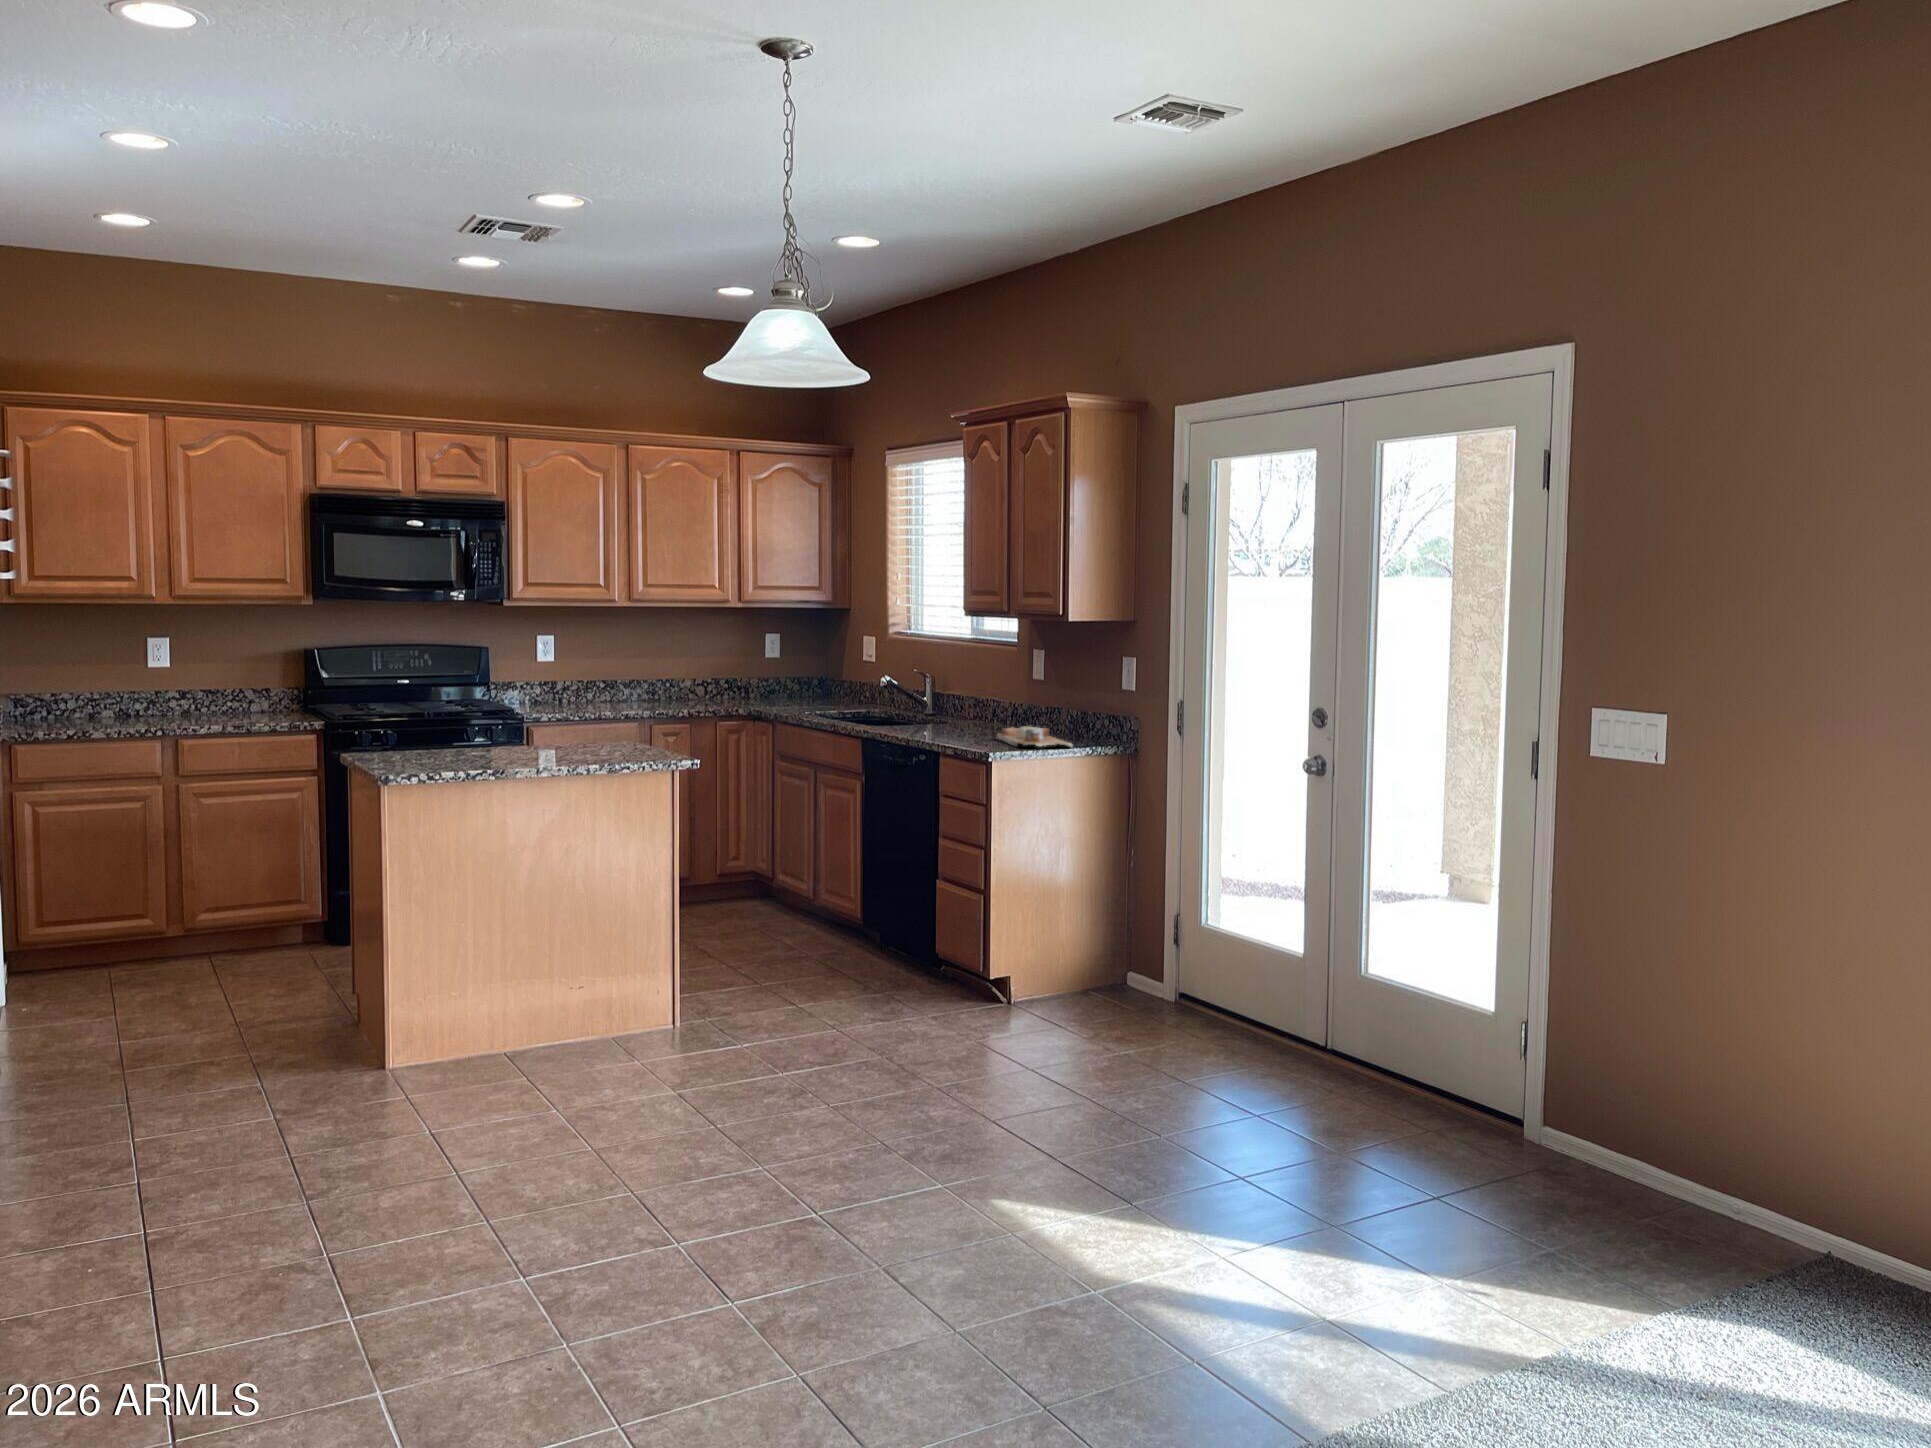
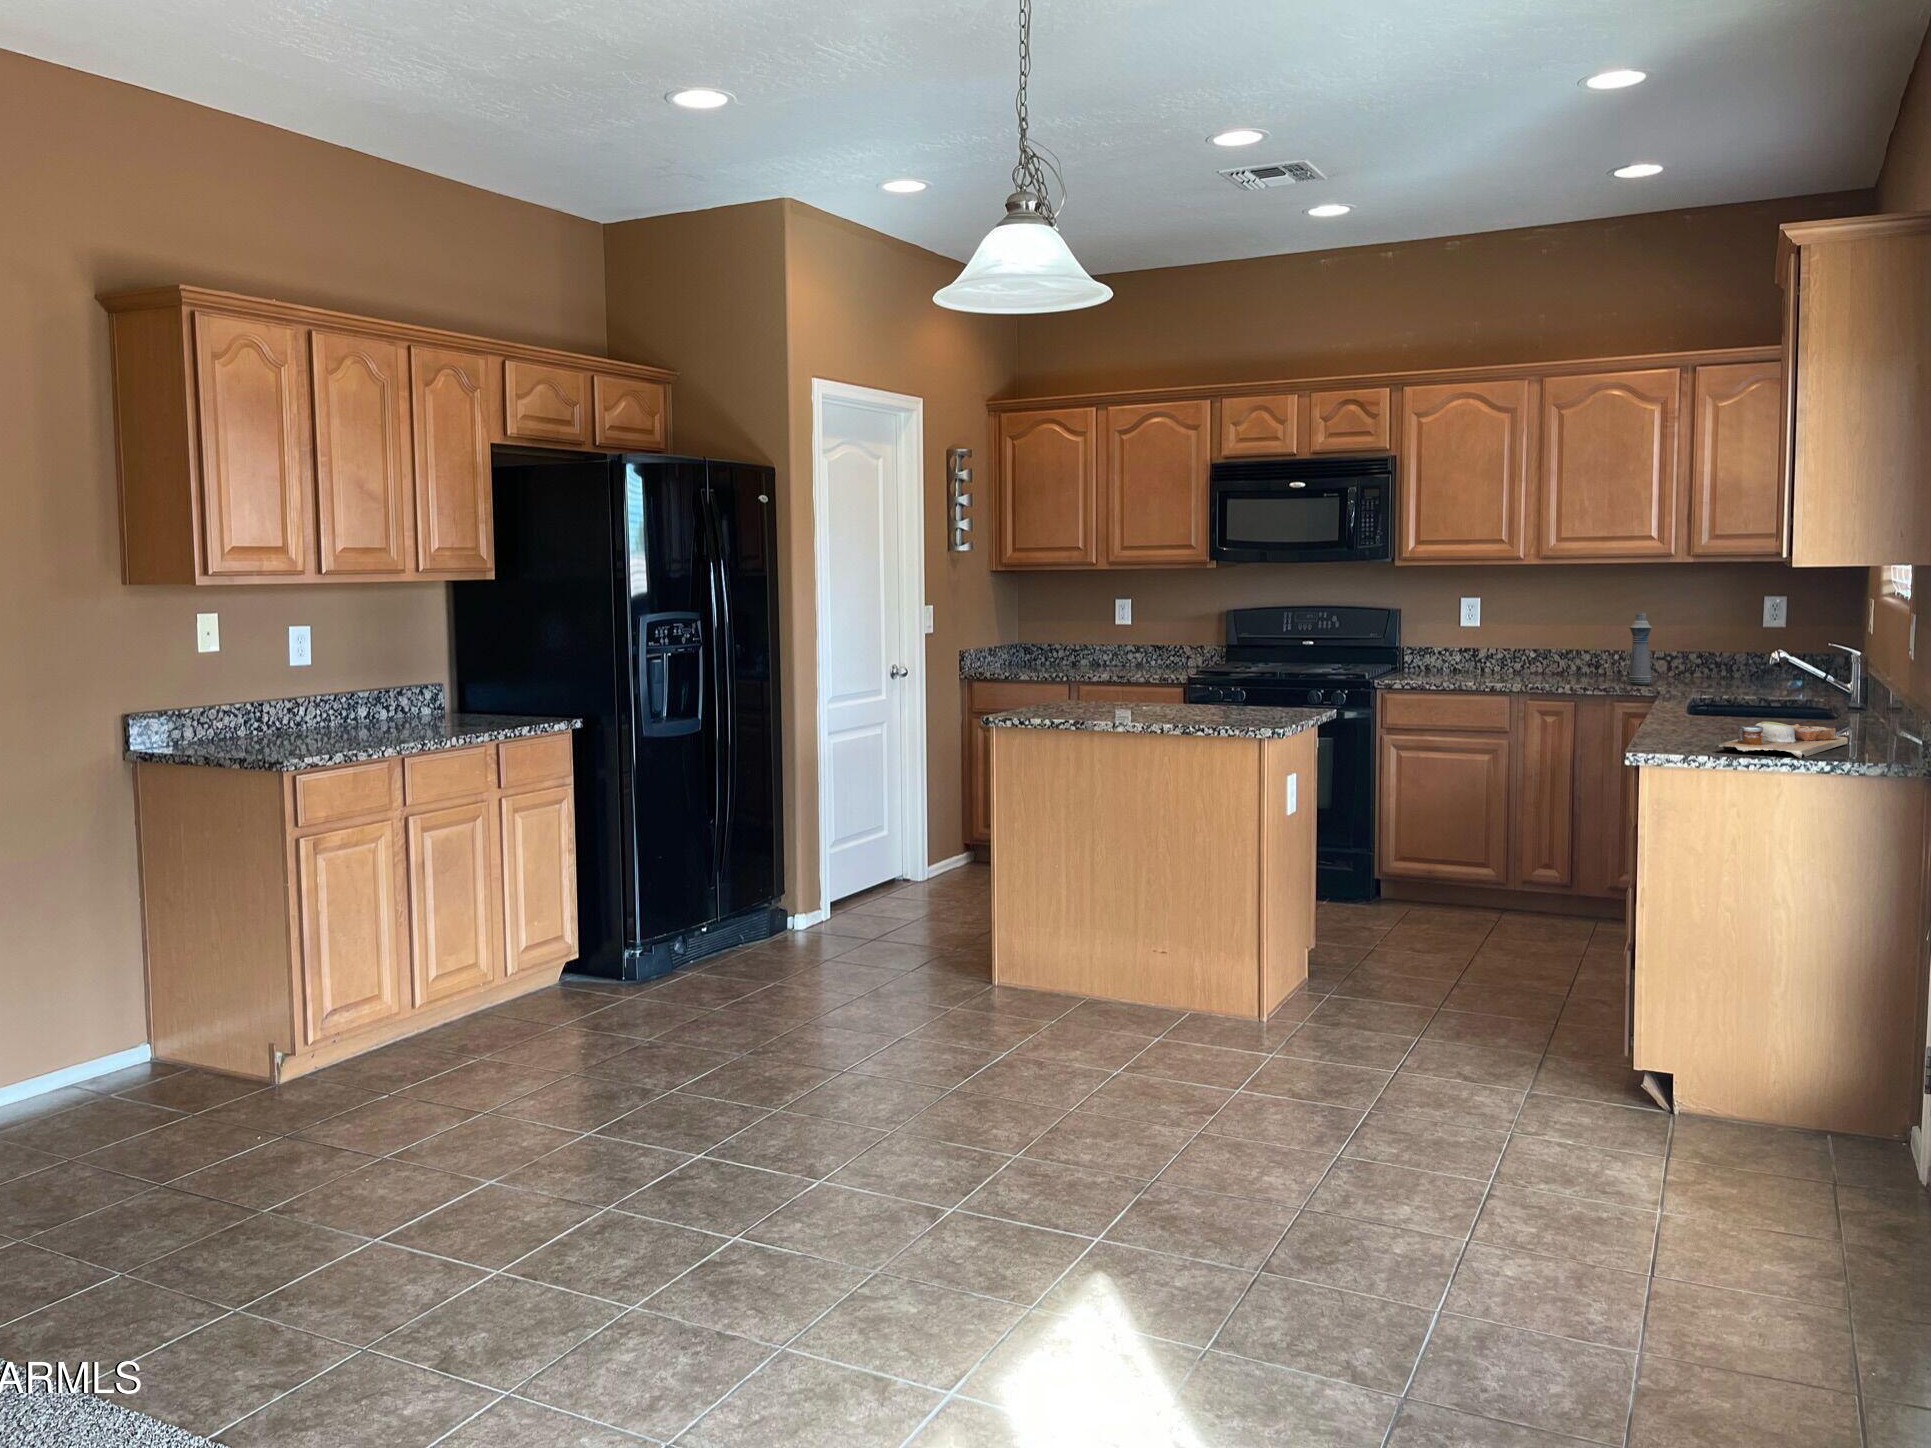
bottle: none [685,647,703,707] -> present [1629,612,1652,685]

